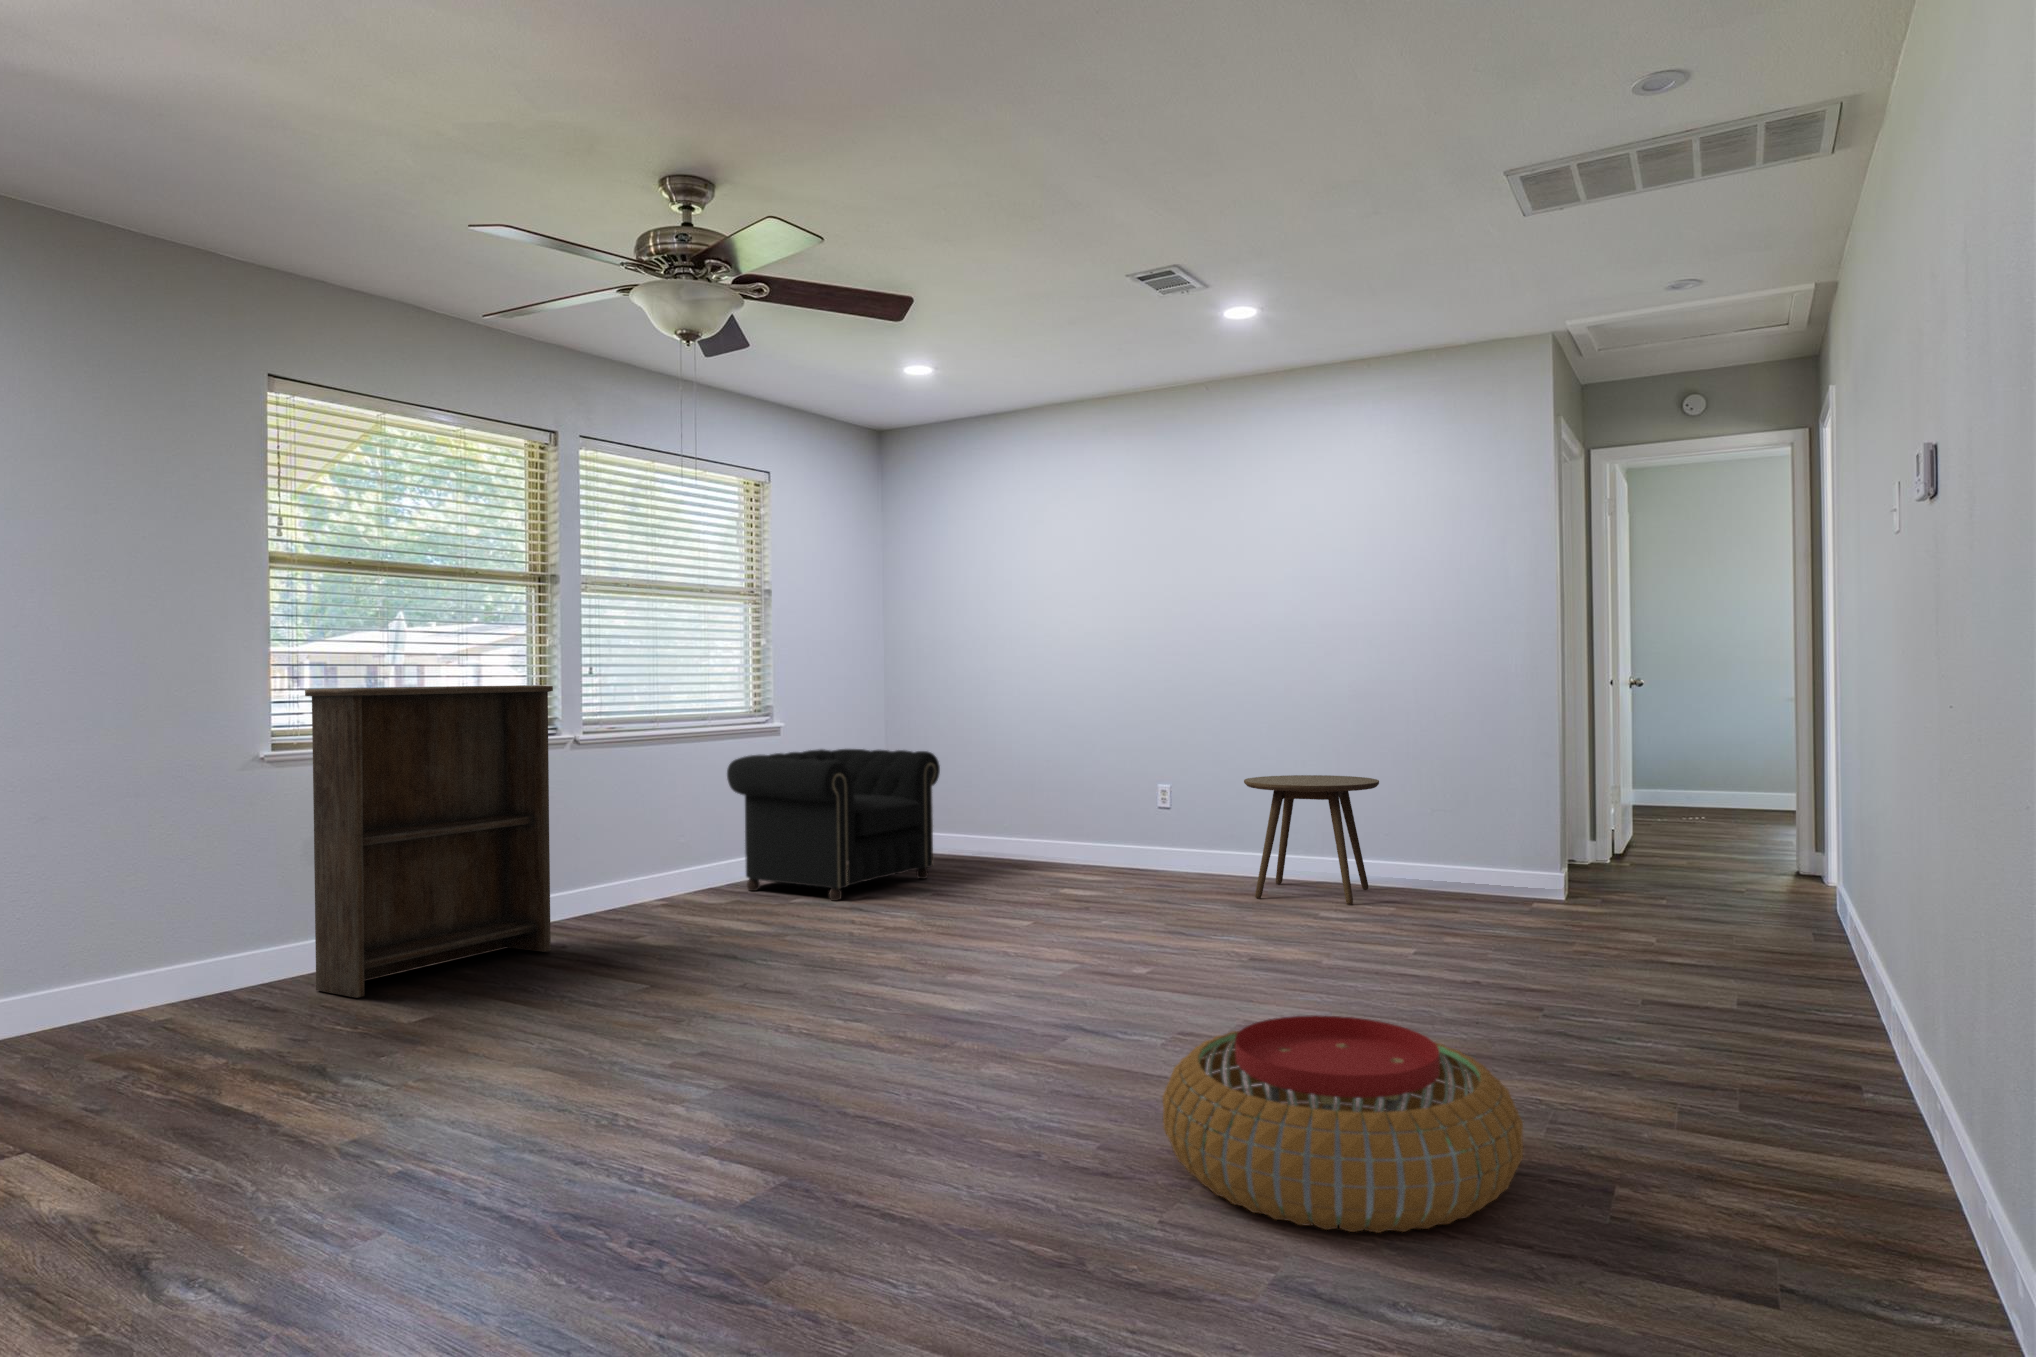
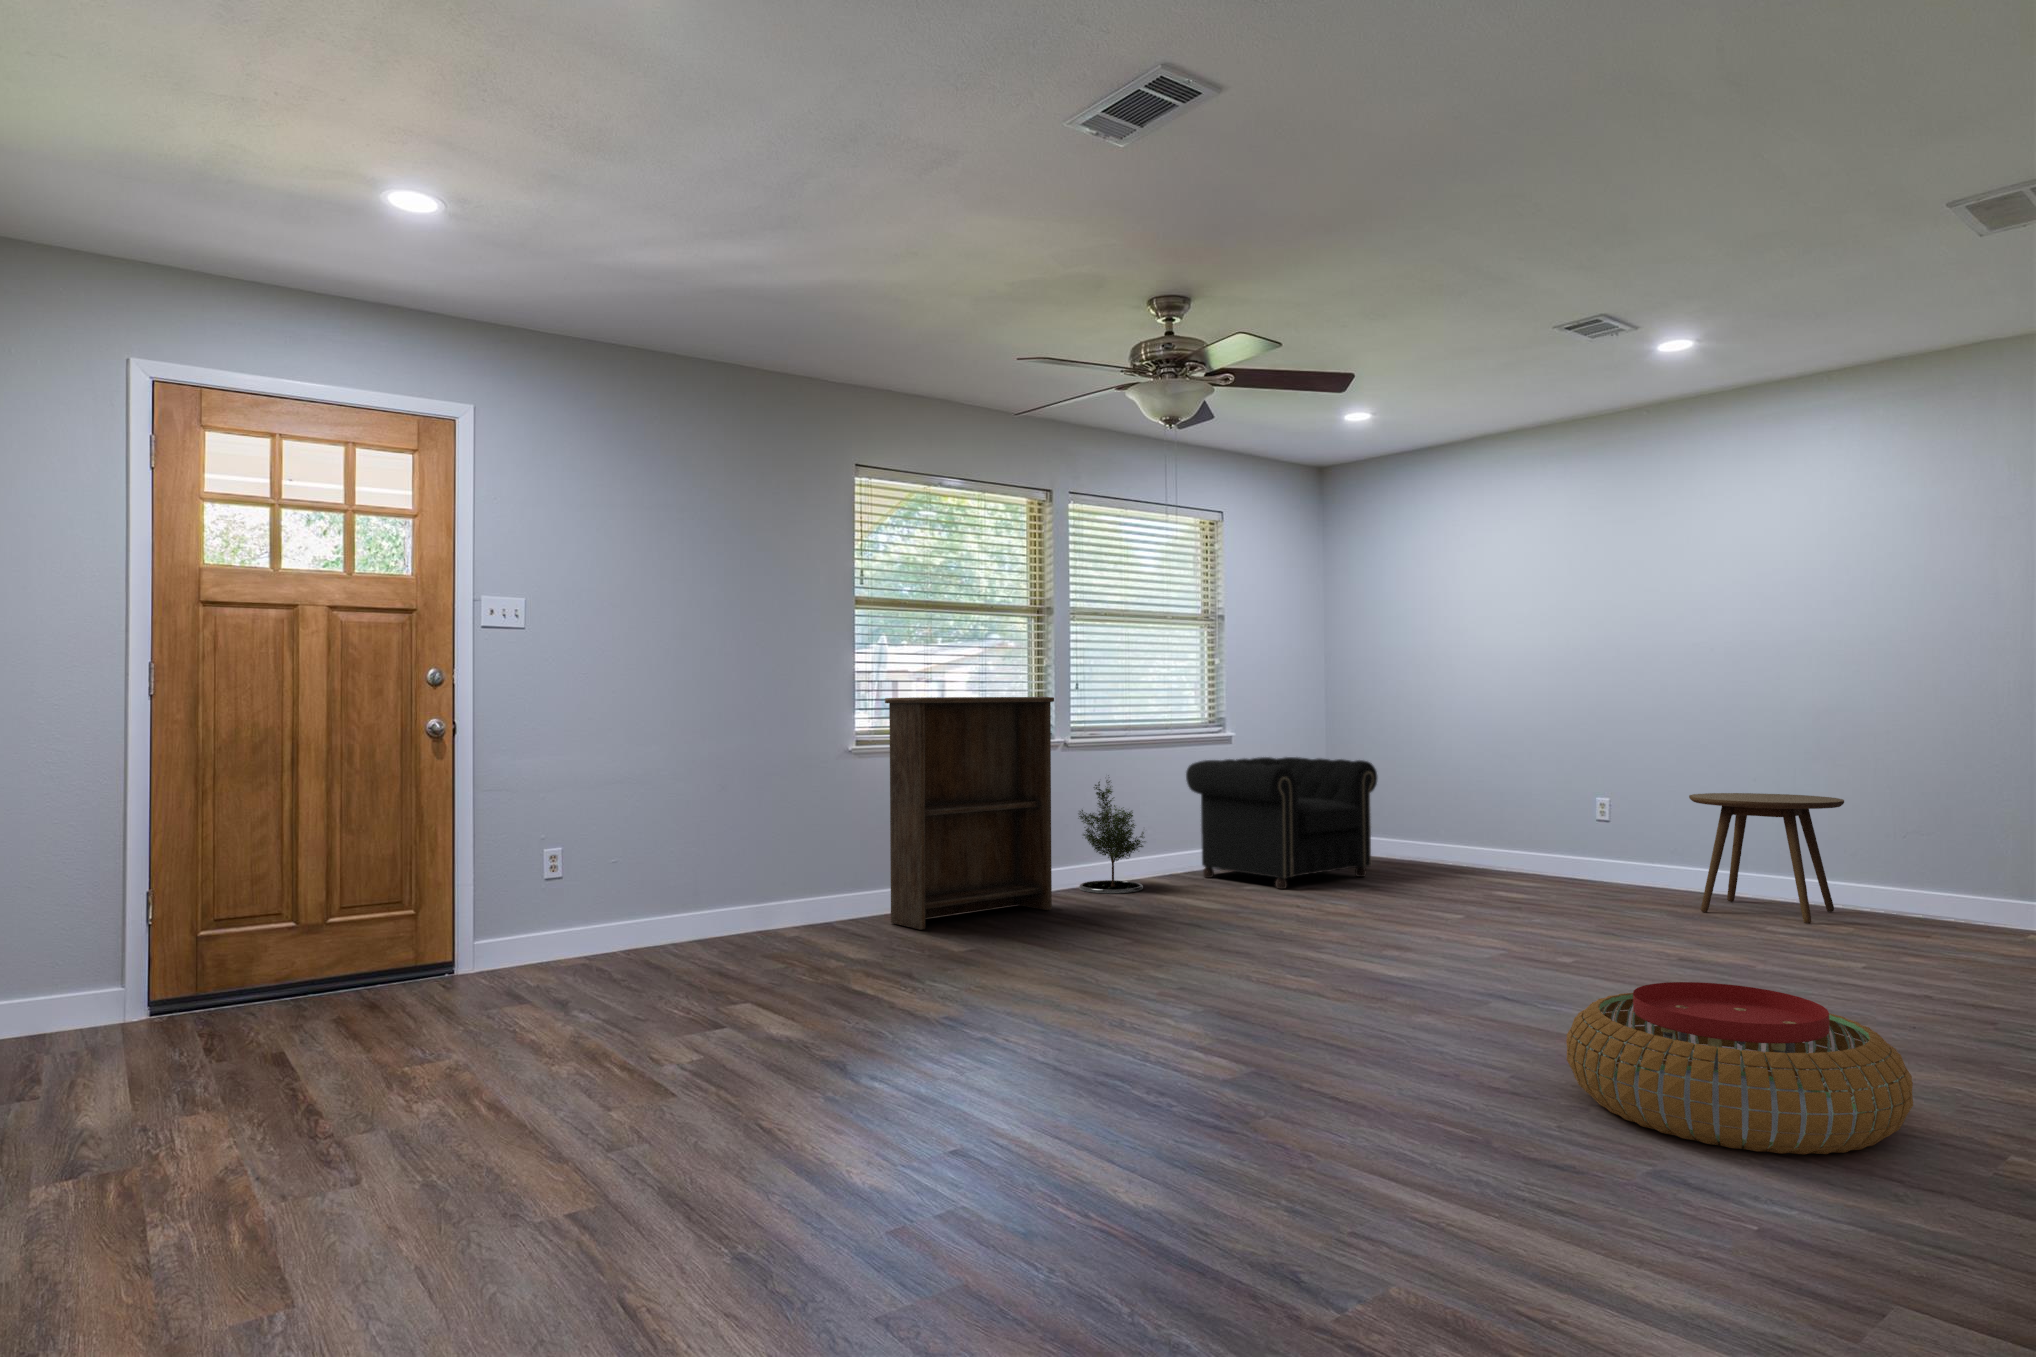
potted tree: none [590,777,678,922] -> present [1079,780,1145,894]

